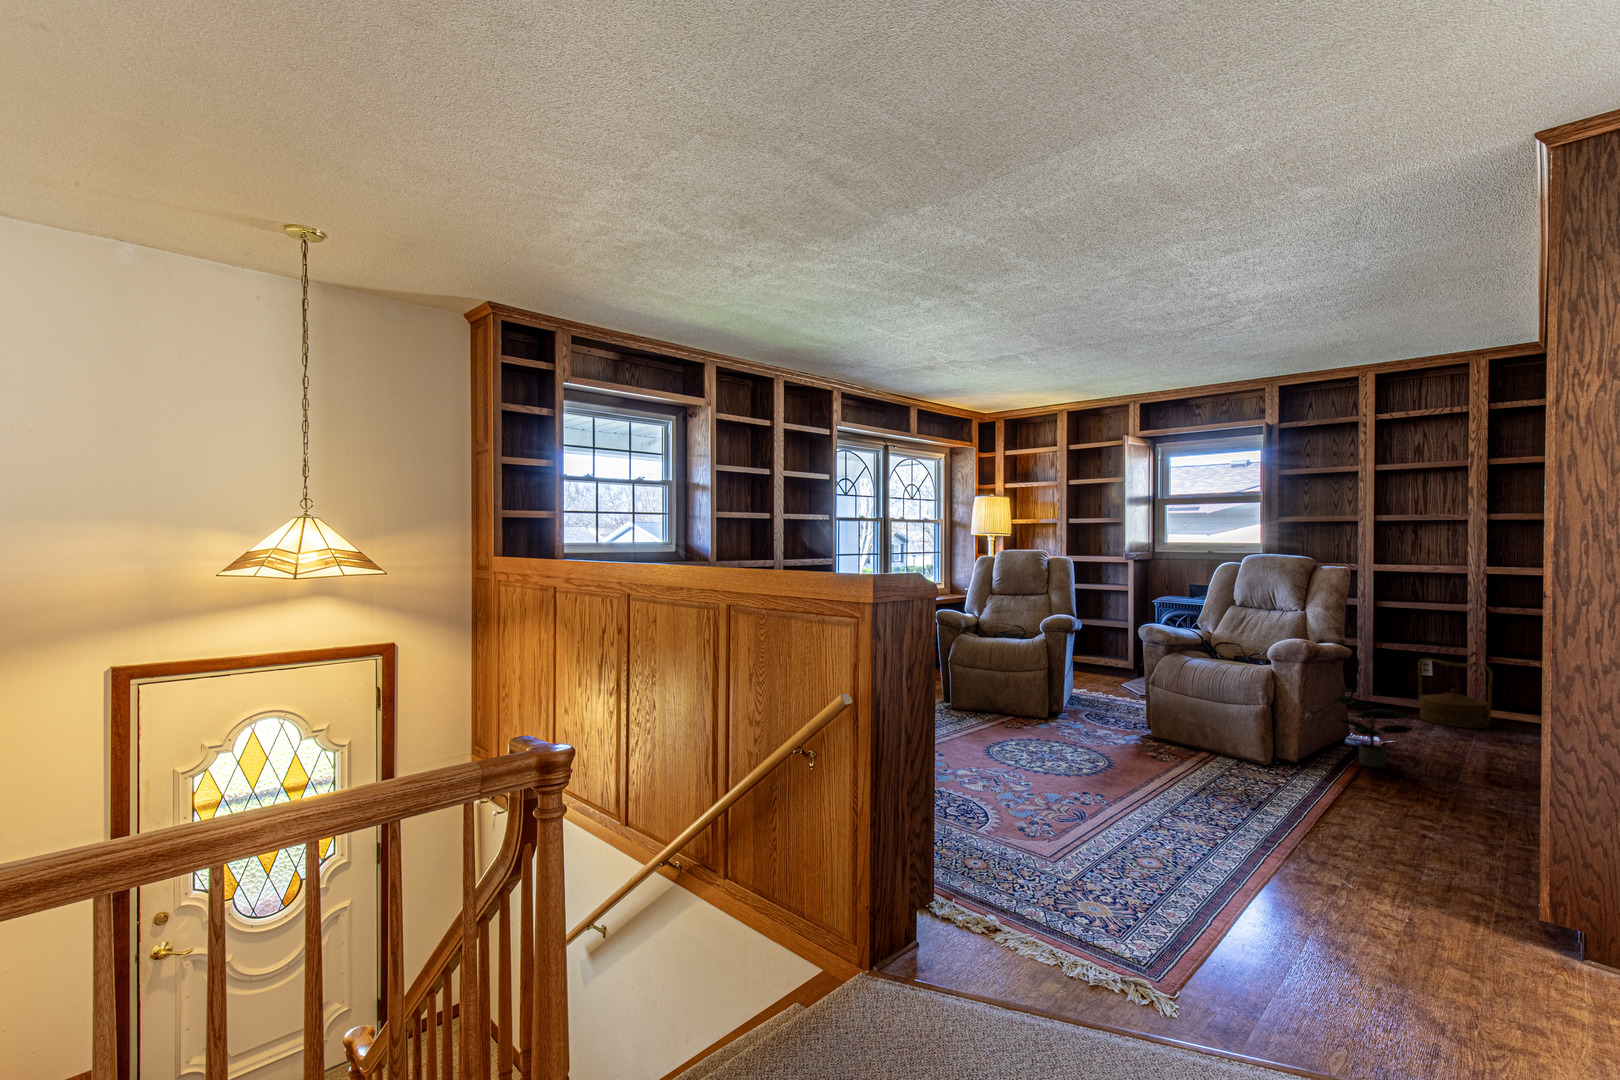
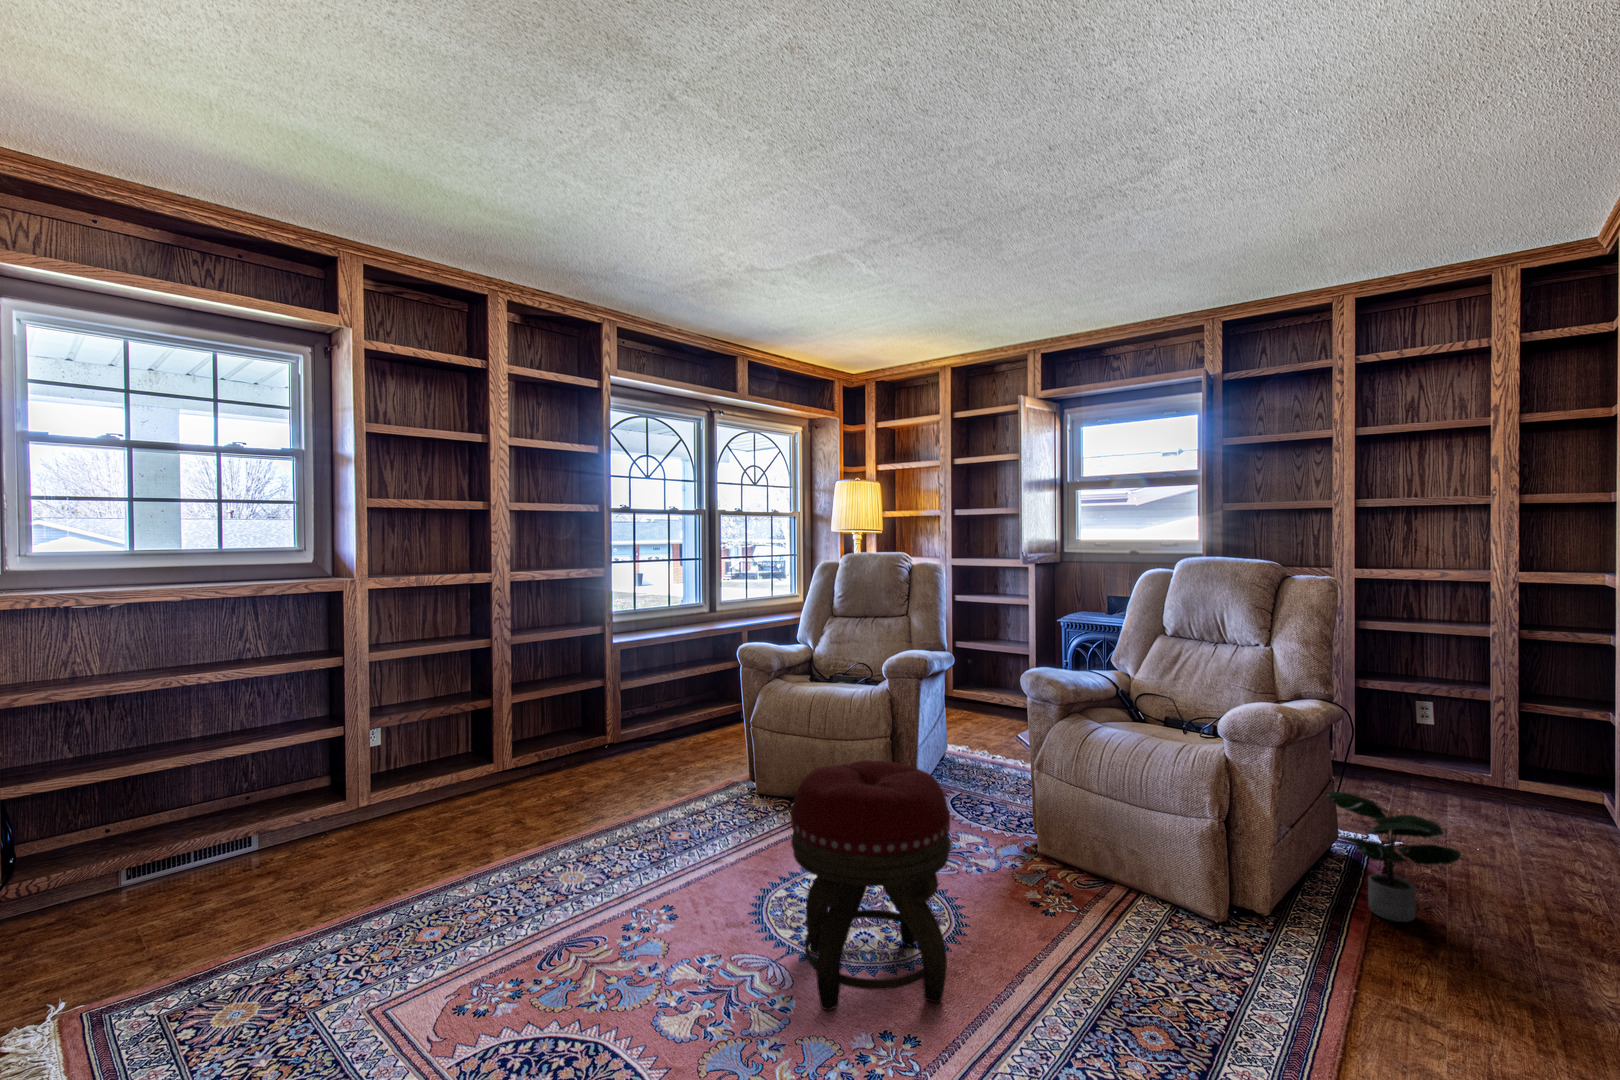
woven basket: present [1418,658,1493,728] -> none [1422,703,1538,812]
footstool: none [1025,666,1116,788] -> present [791,761,951,1011]

